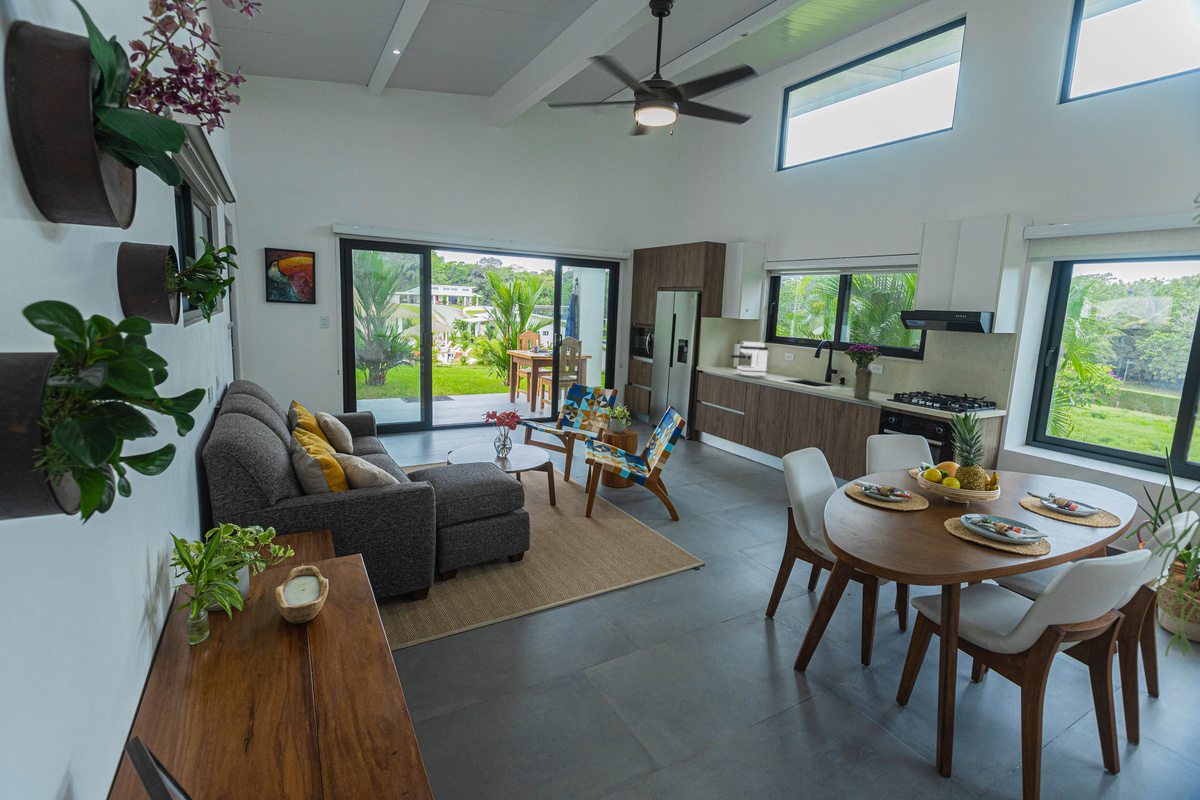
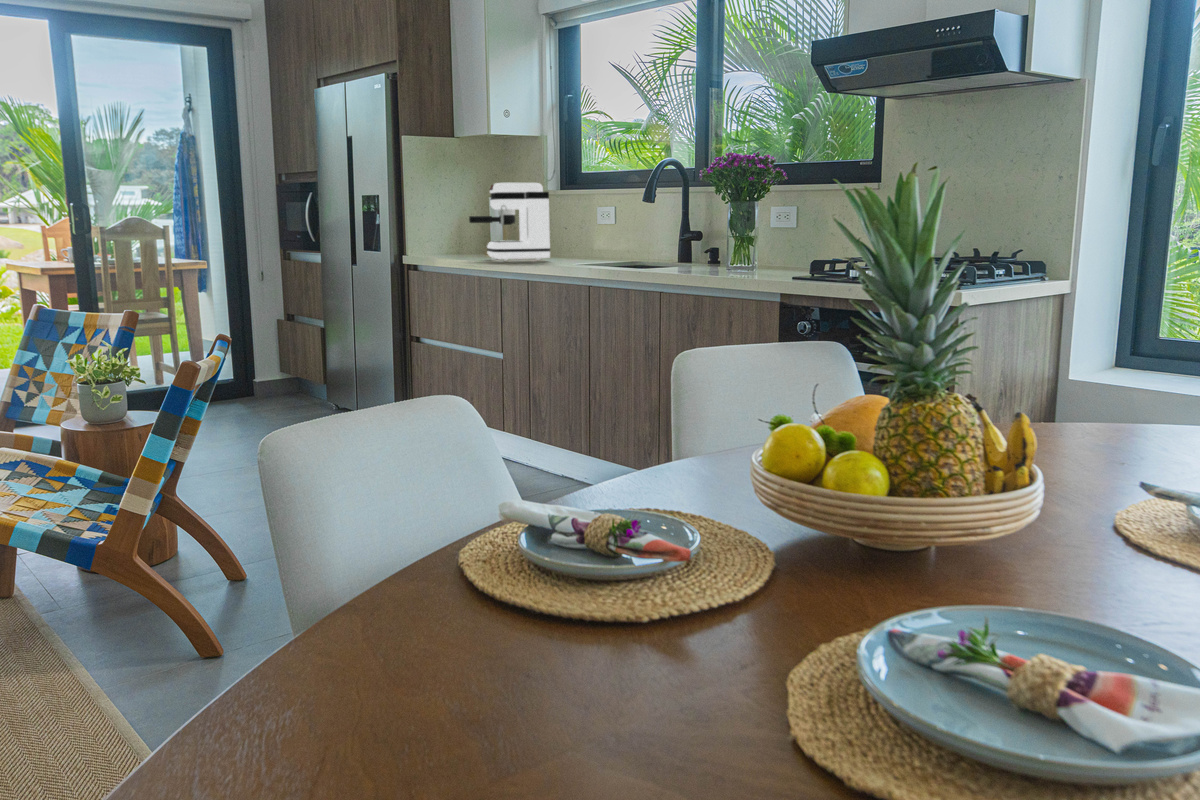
bottle: present [854,360,872,399] -> none [726,181,762,280]

